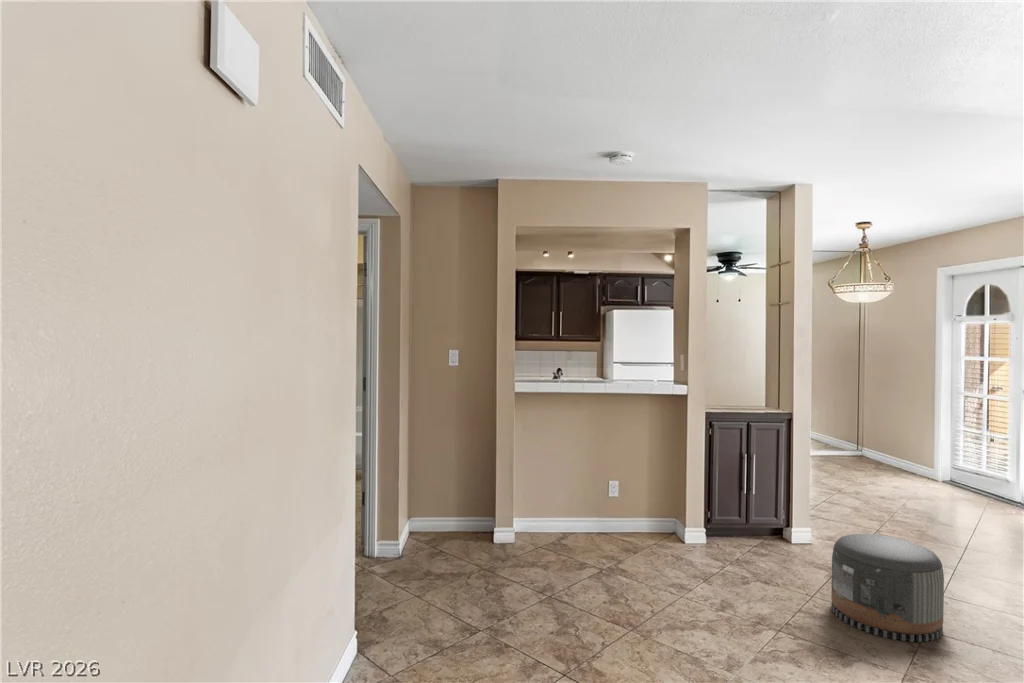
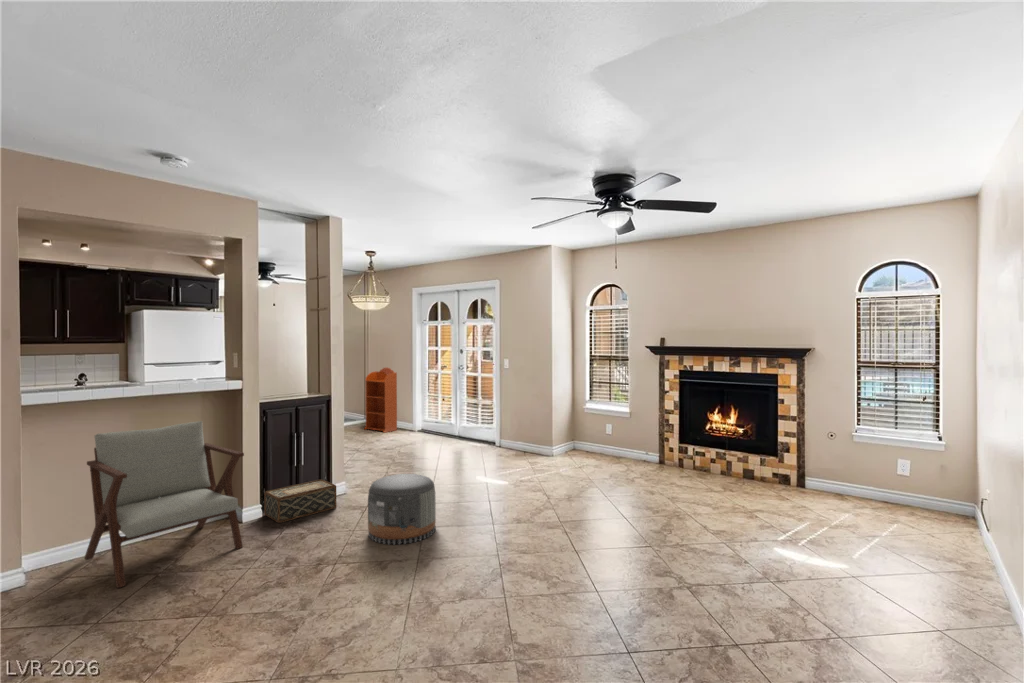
bookcase: none [856,383,908,473] -> present [364,368,397,433]
lounge chair: none [552,425,684,573] -> present [84,421,244,588]
woven basket: none [710,515,796,557] -> present [264,479,336,523]

